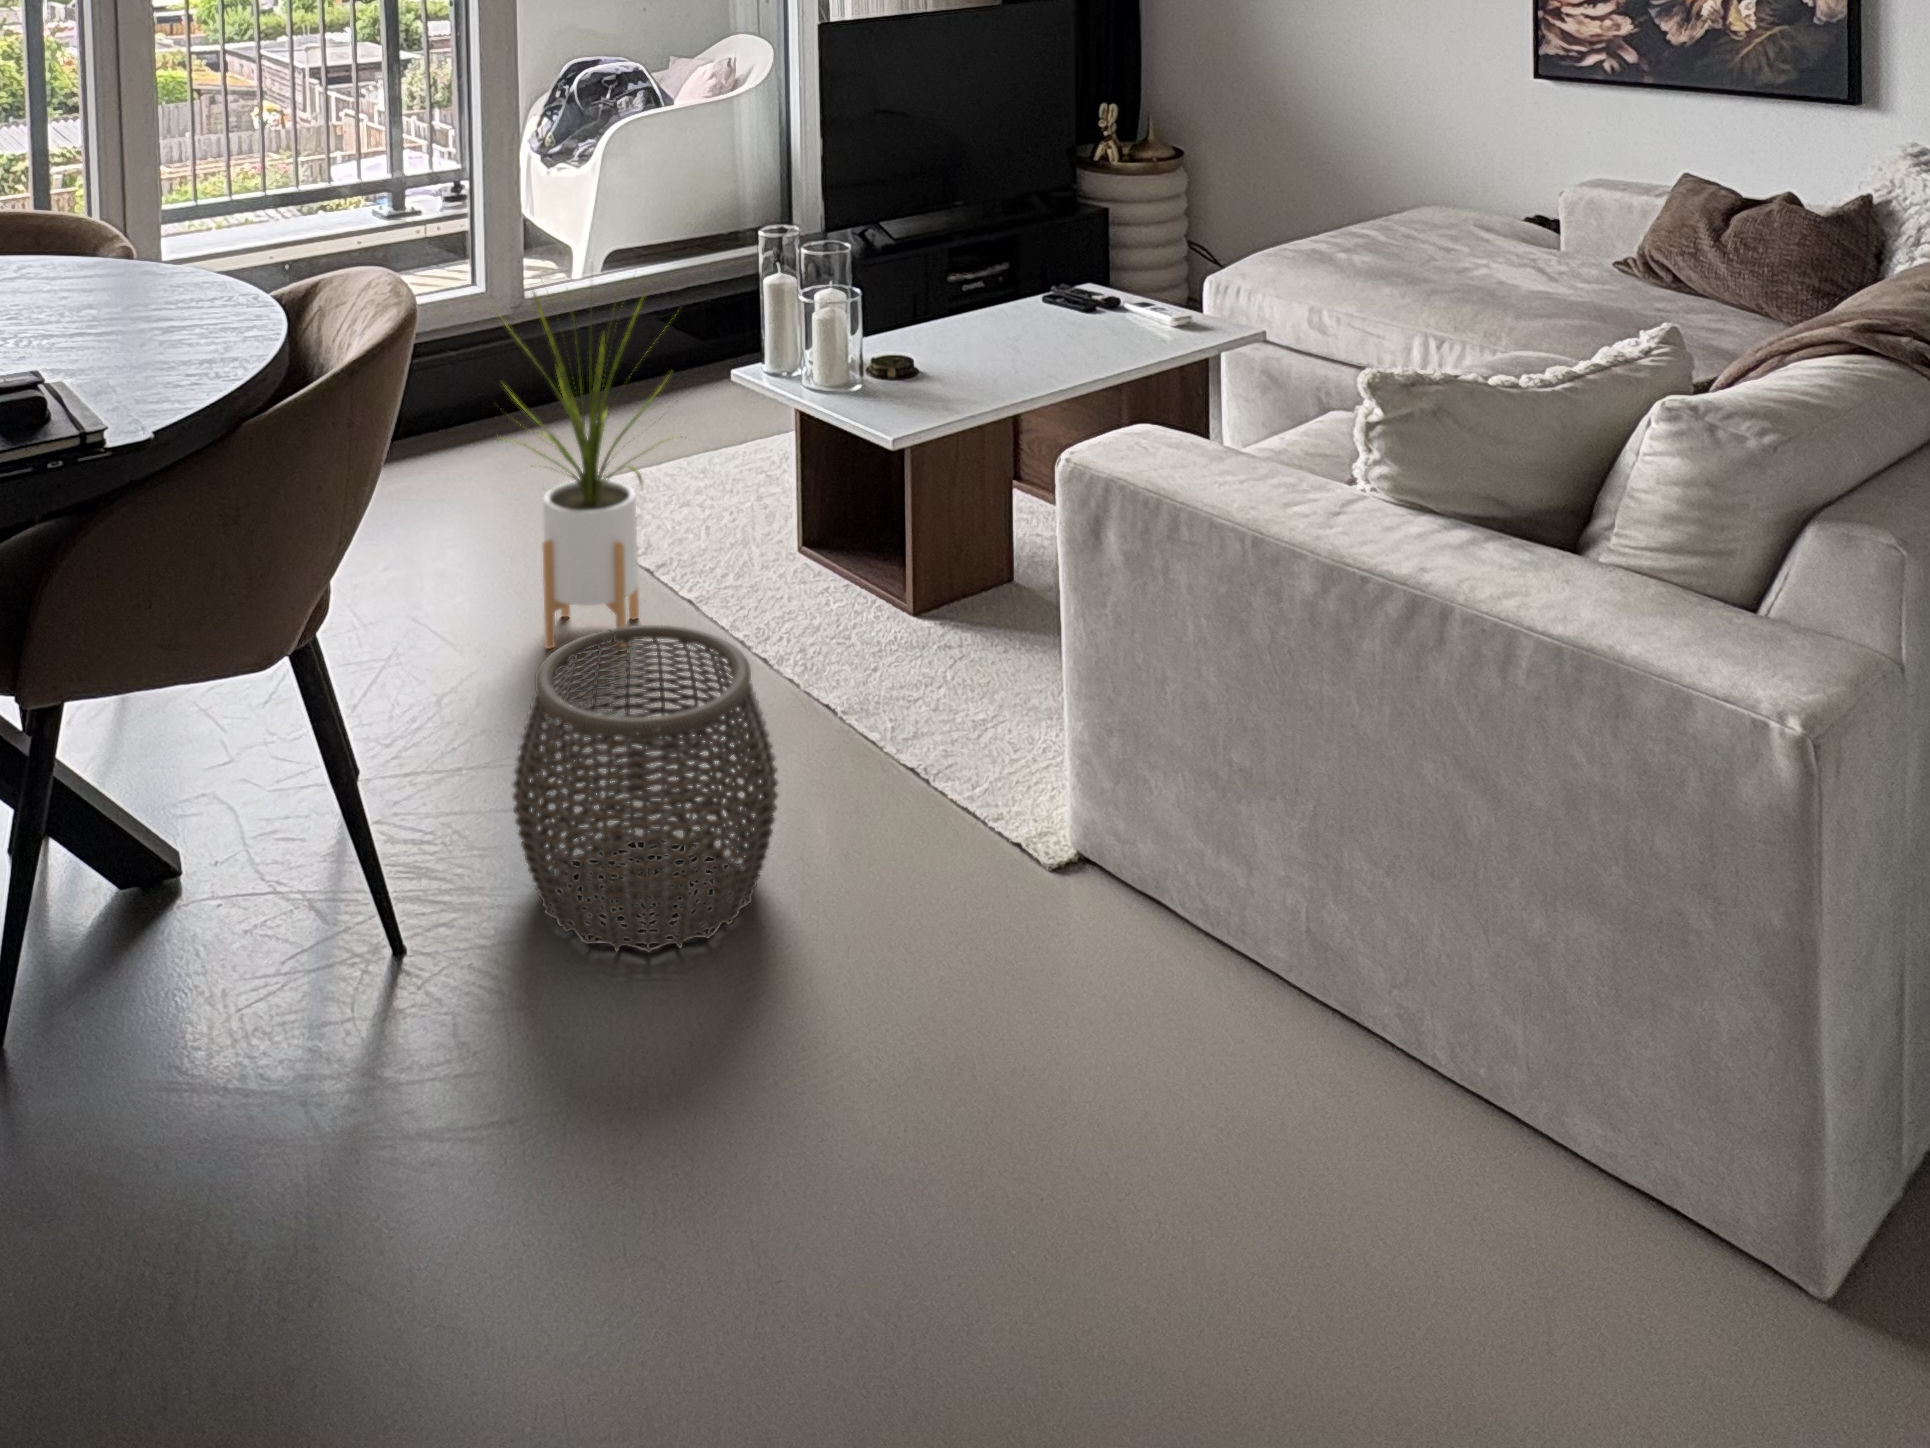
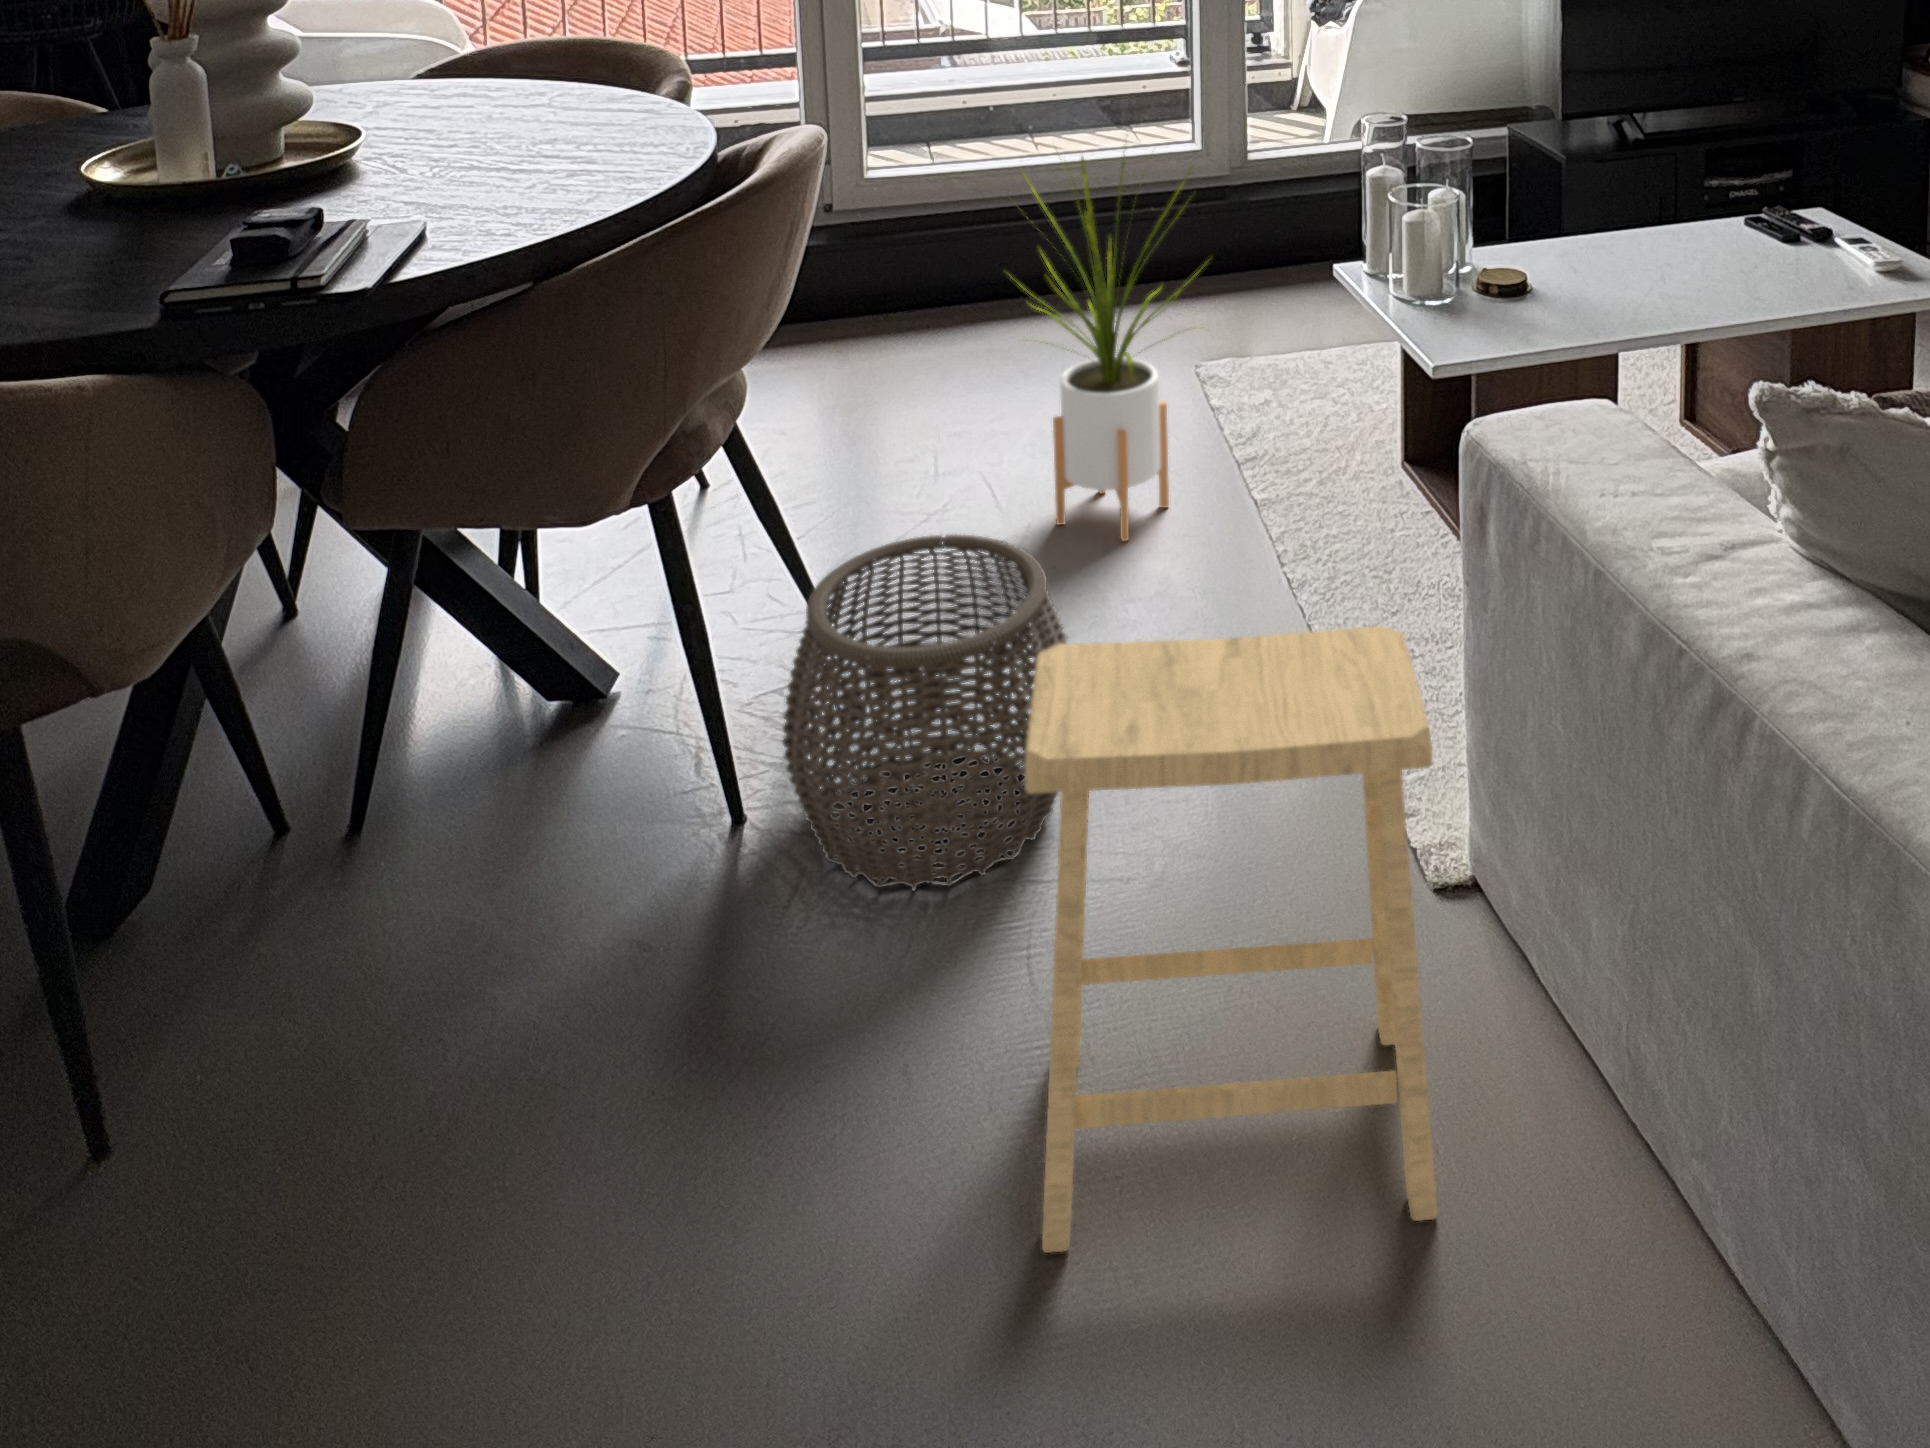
footstool: none [902,597,1276,1159] -> present [1025,626,1437,1253]

